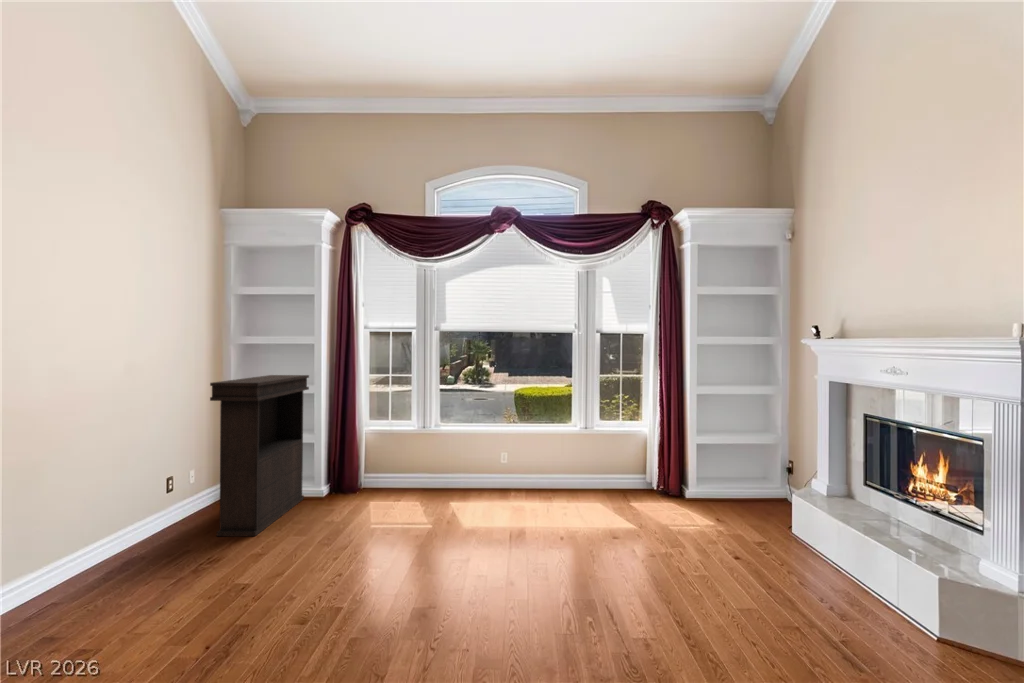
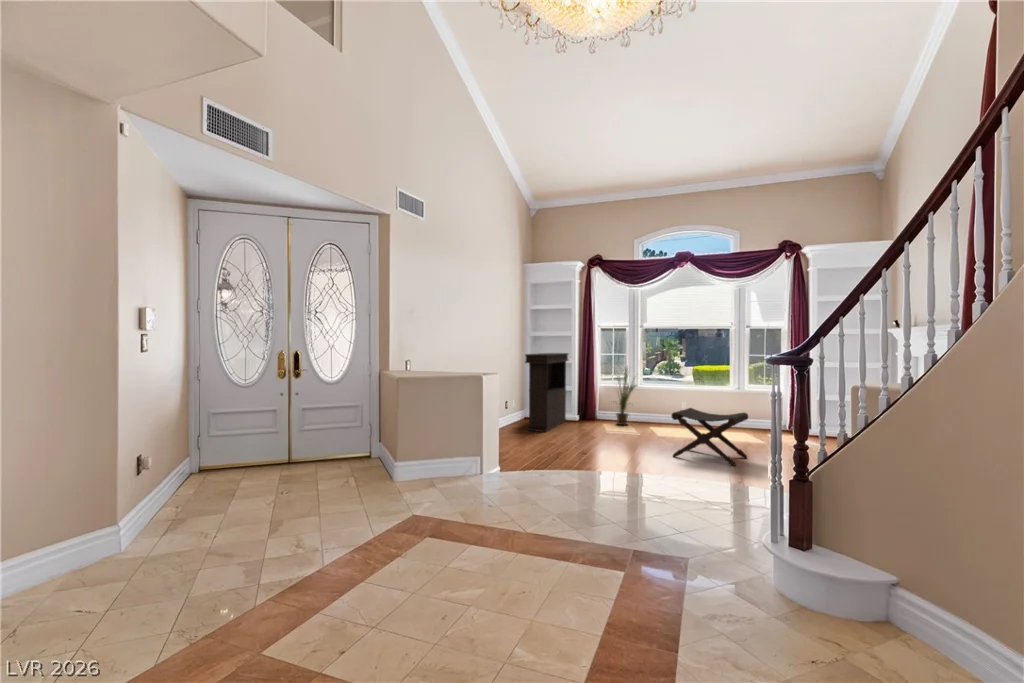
house plant: none [376,394,432,500] -> present [616,368,635,425]
footstool: none [498,481,627,598] -> present [672,408,748,466]

